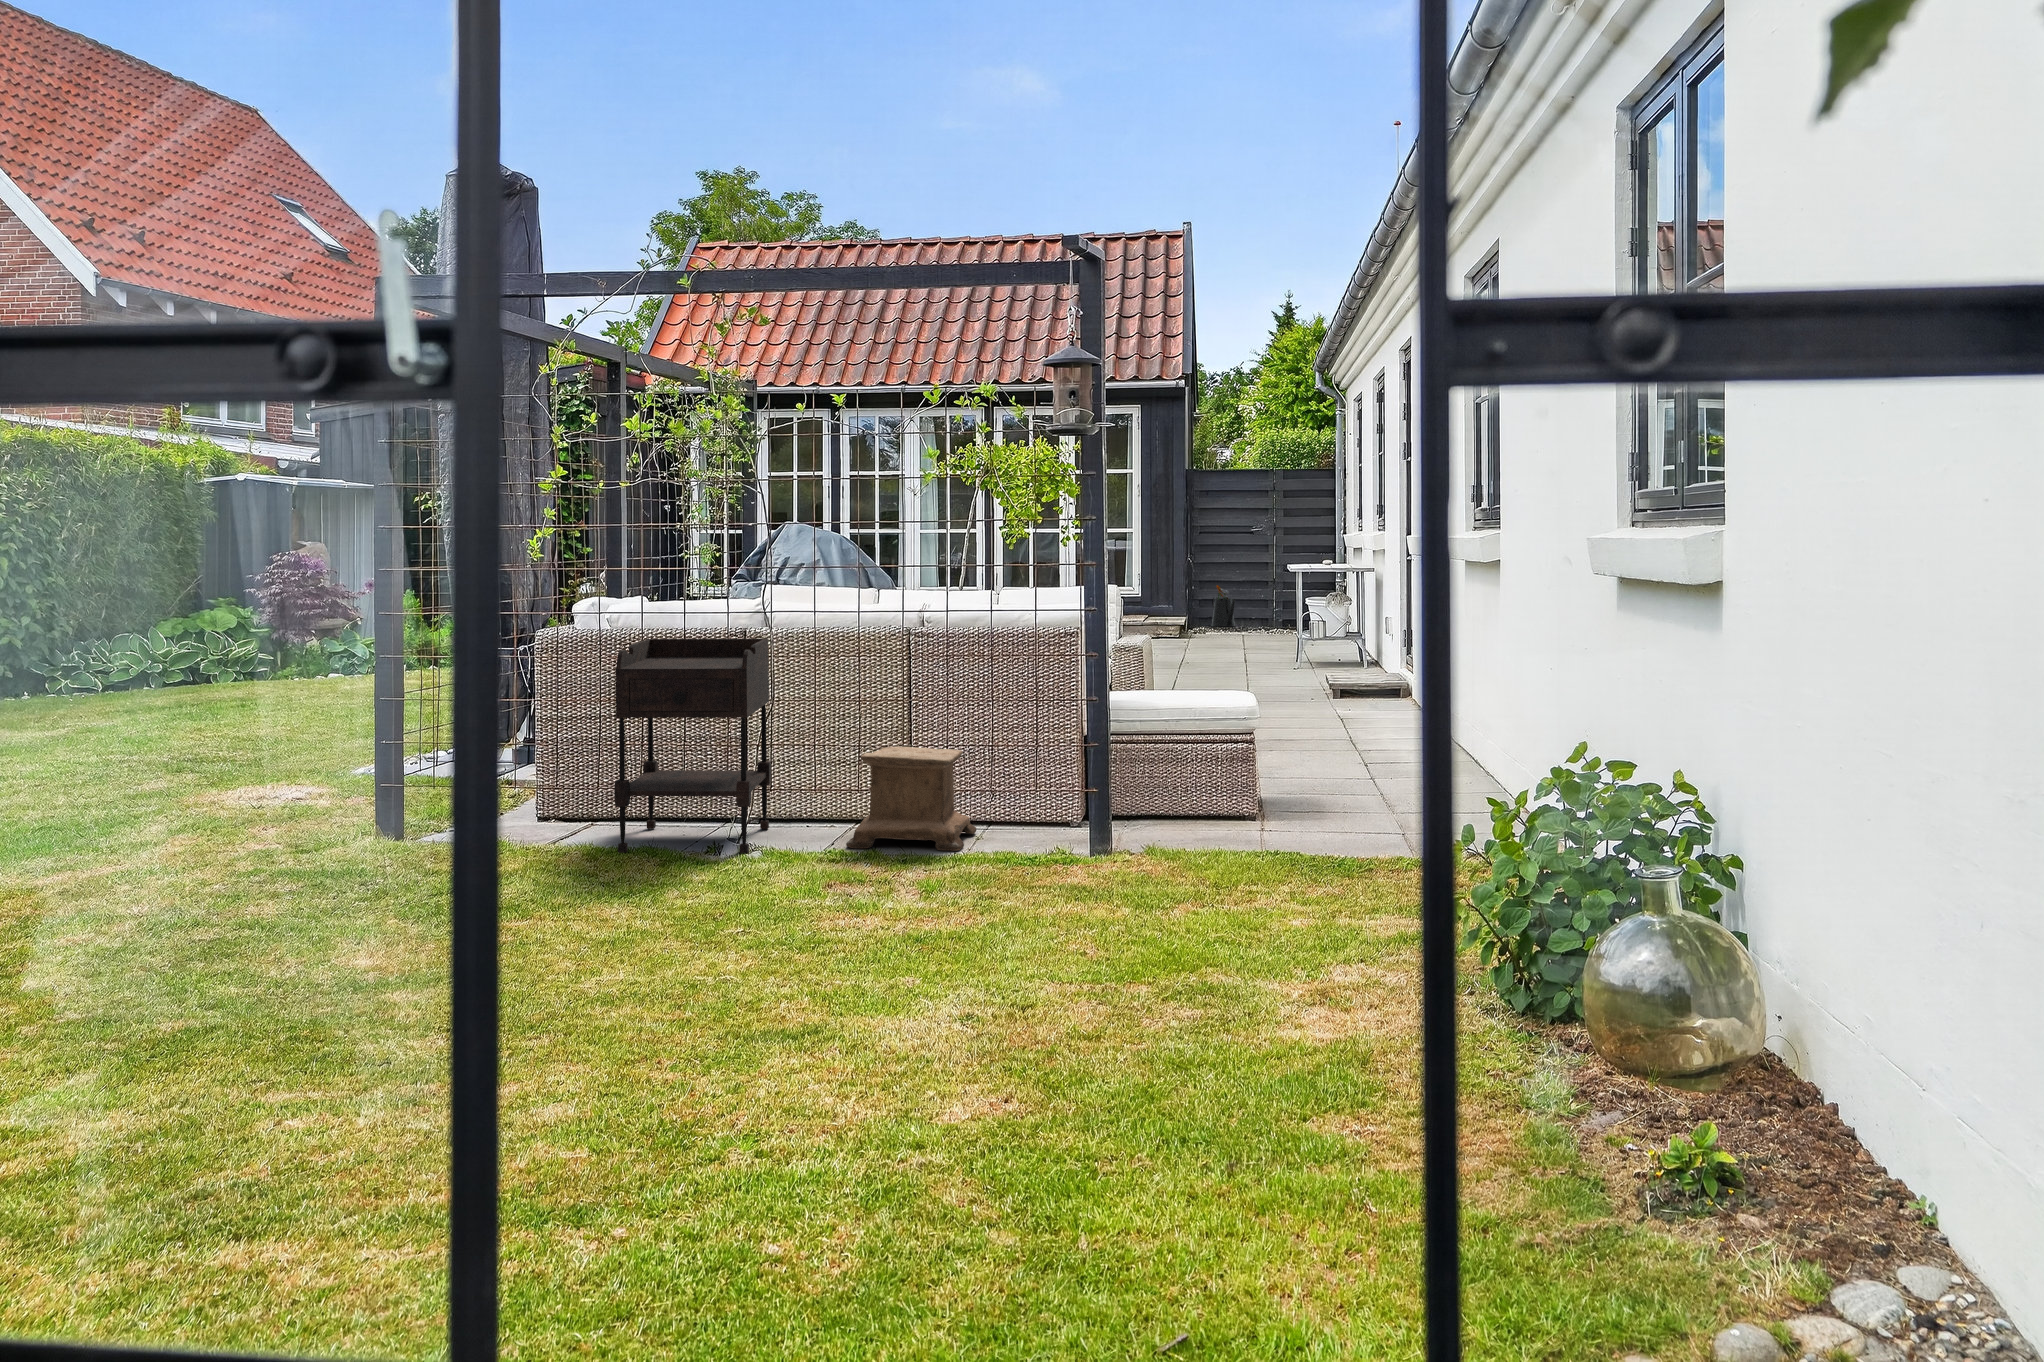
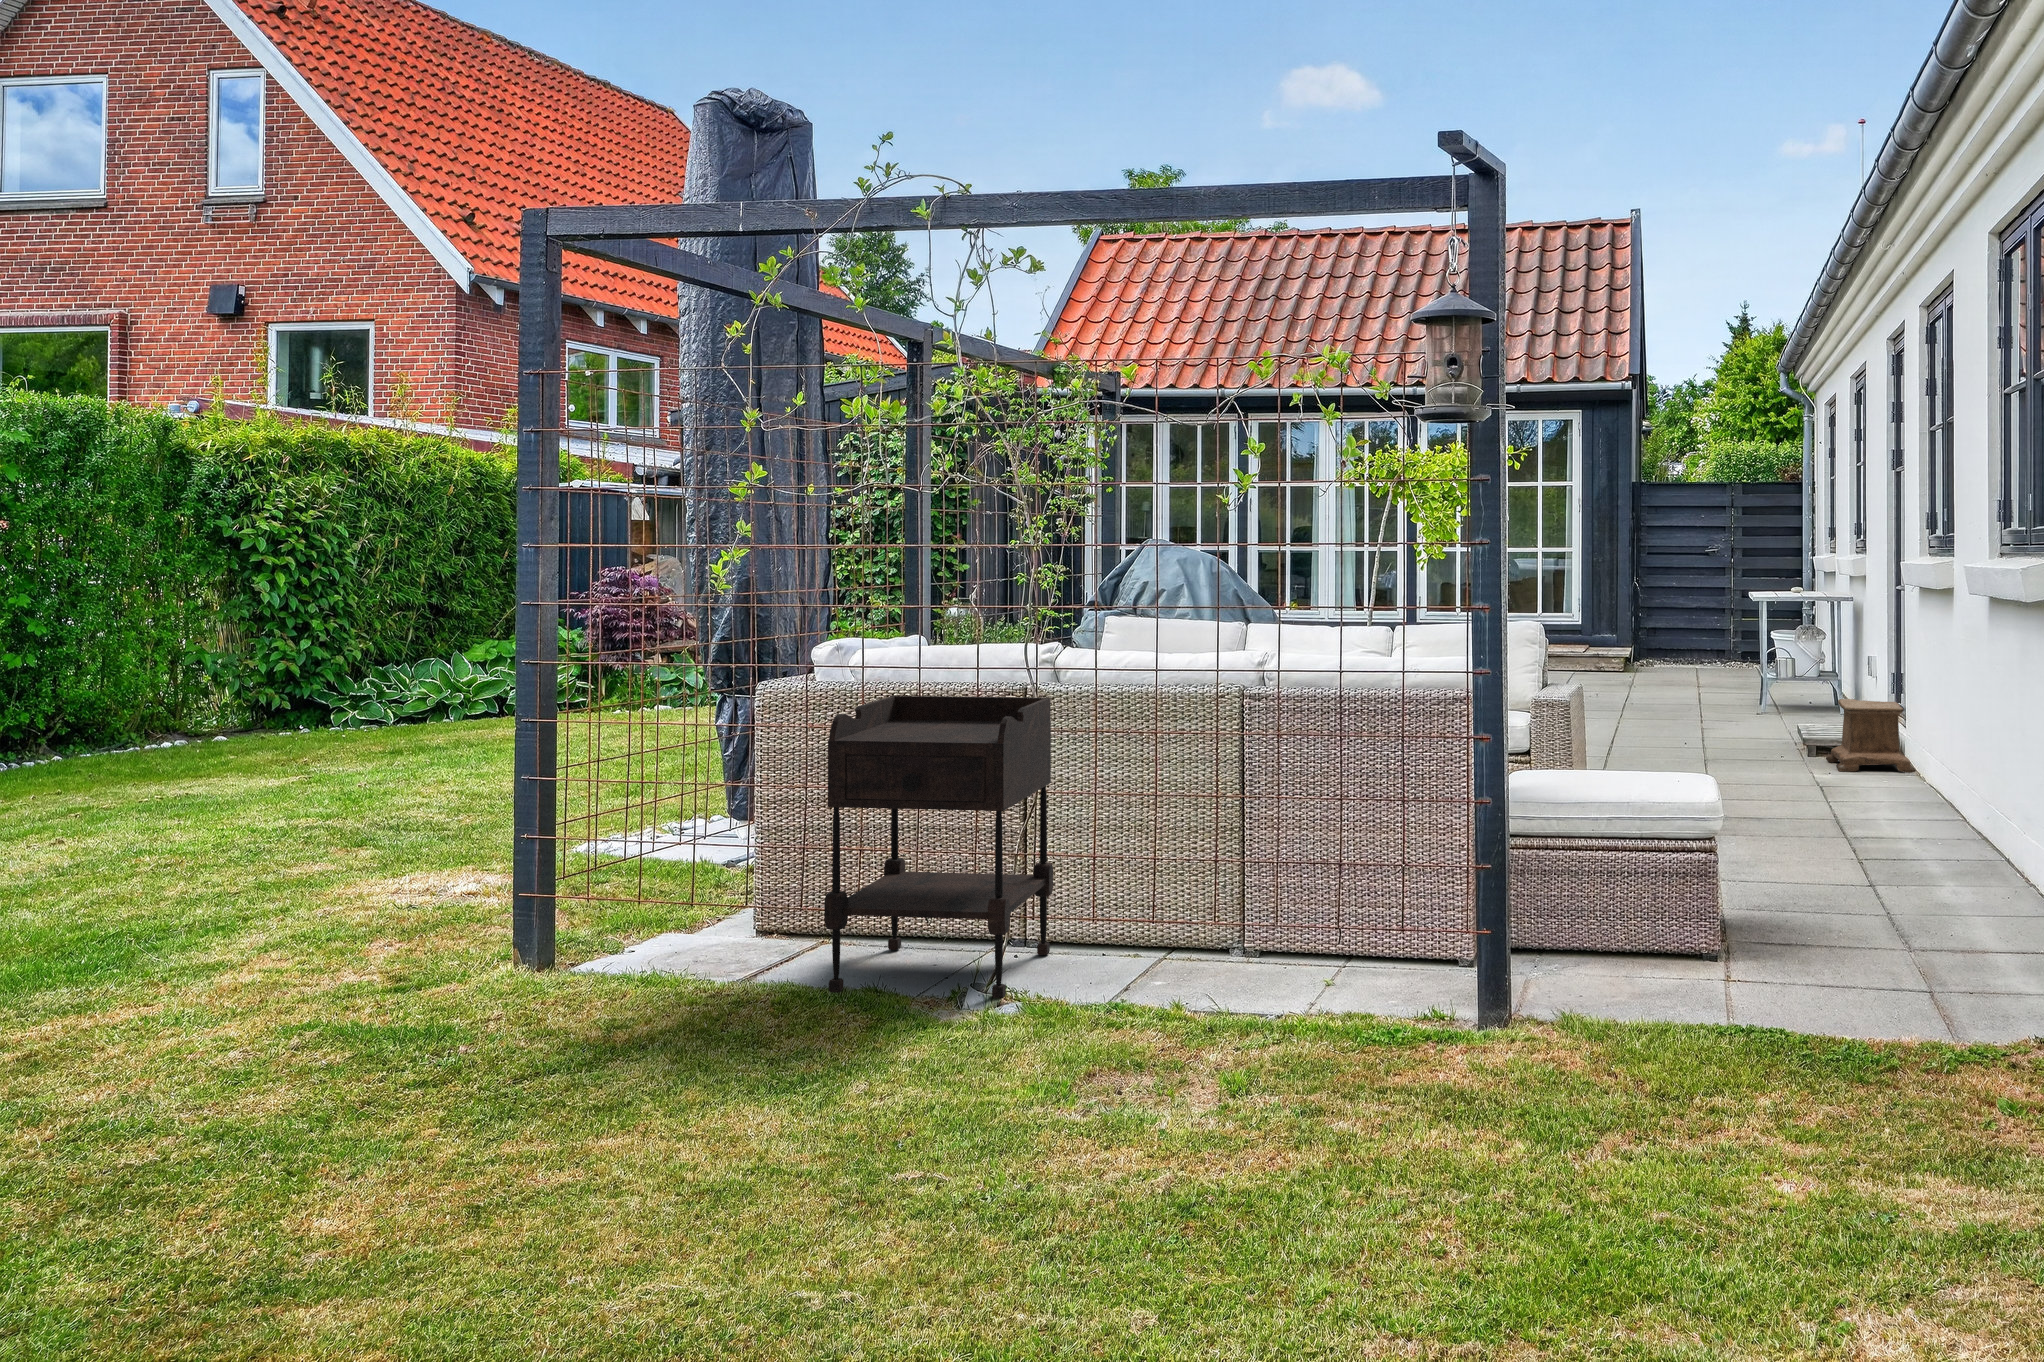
watering can: present [1211,585,1235,627] -> none [1660,613,1688,661]
stool: present [846,746,976,851] -> present [1826,699,1916,773]

